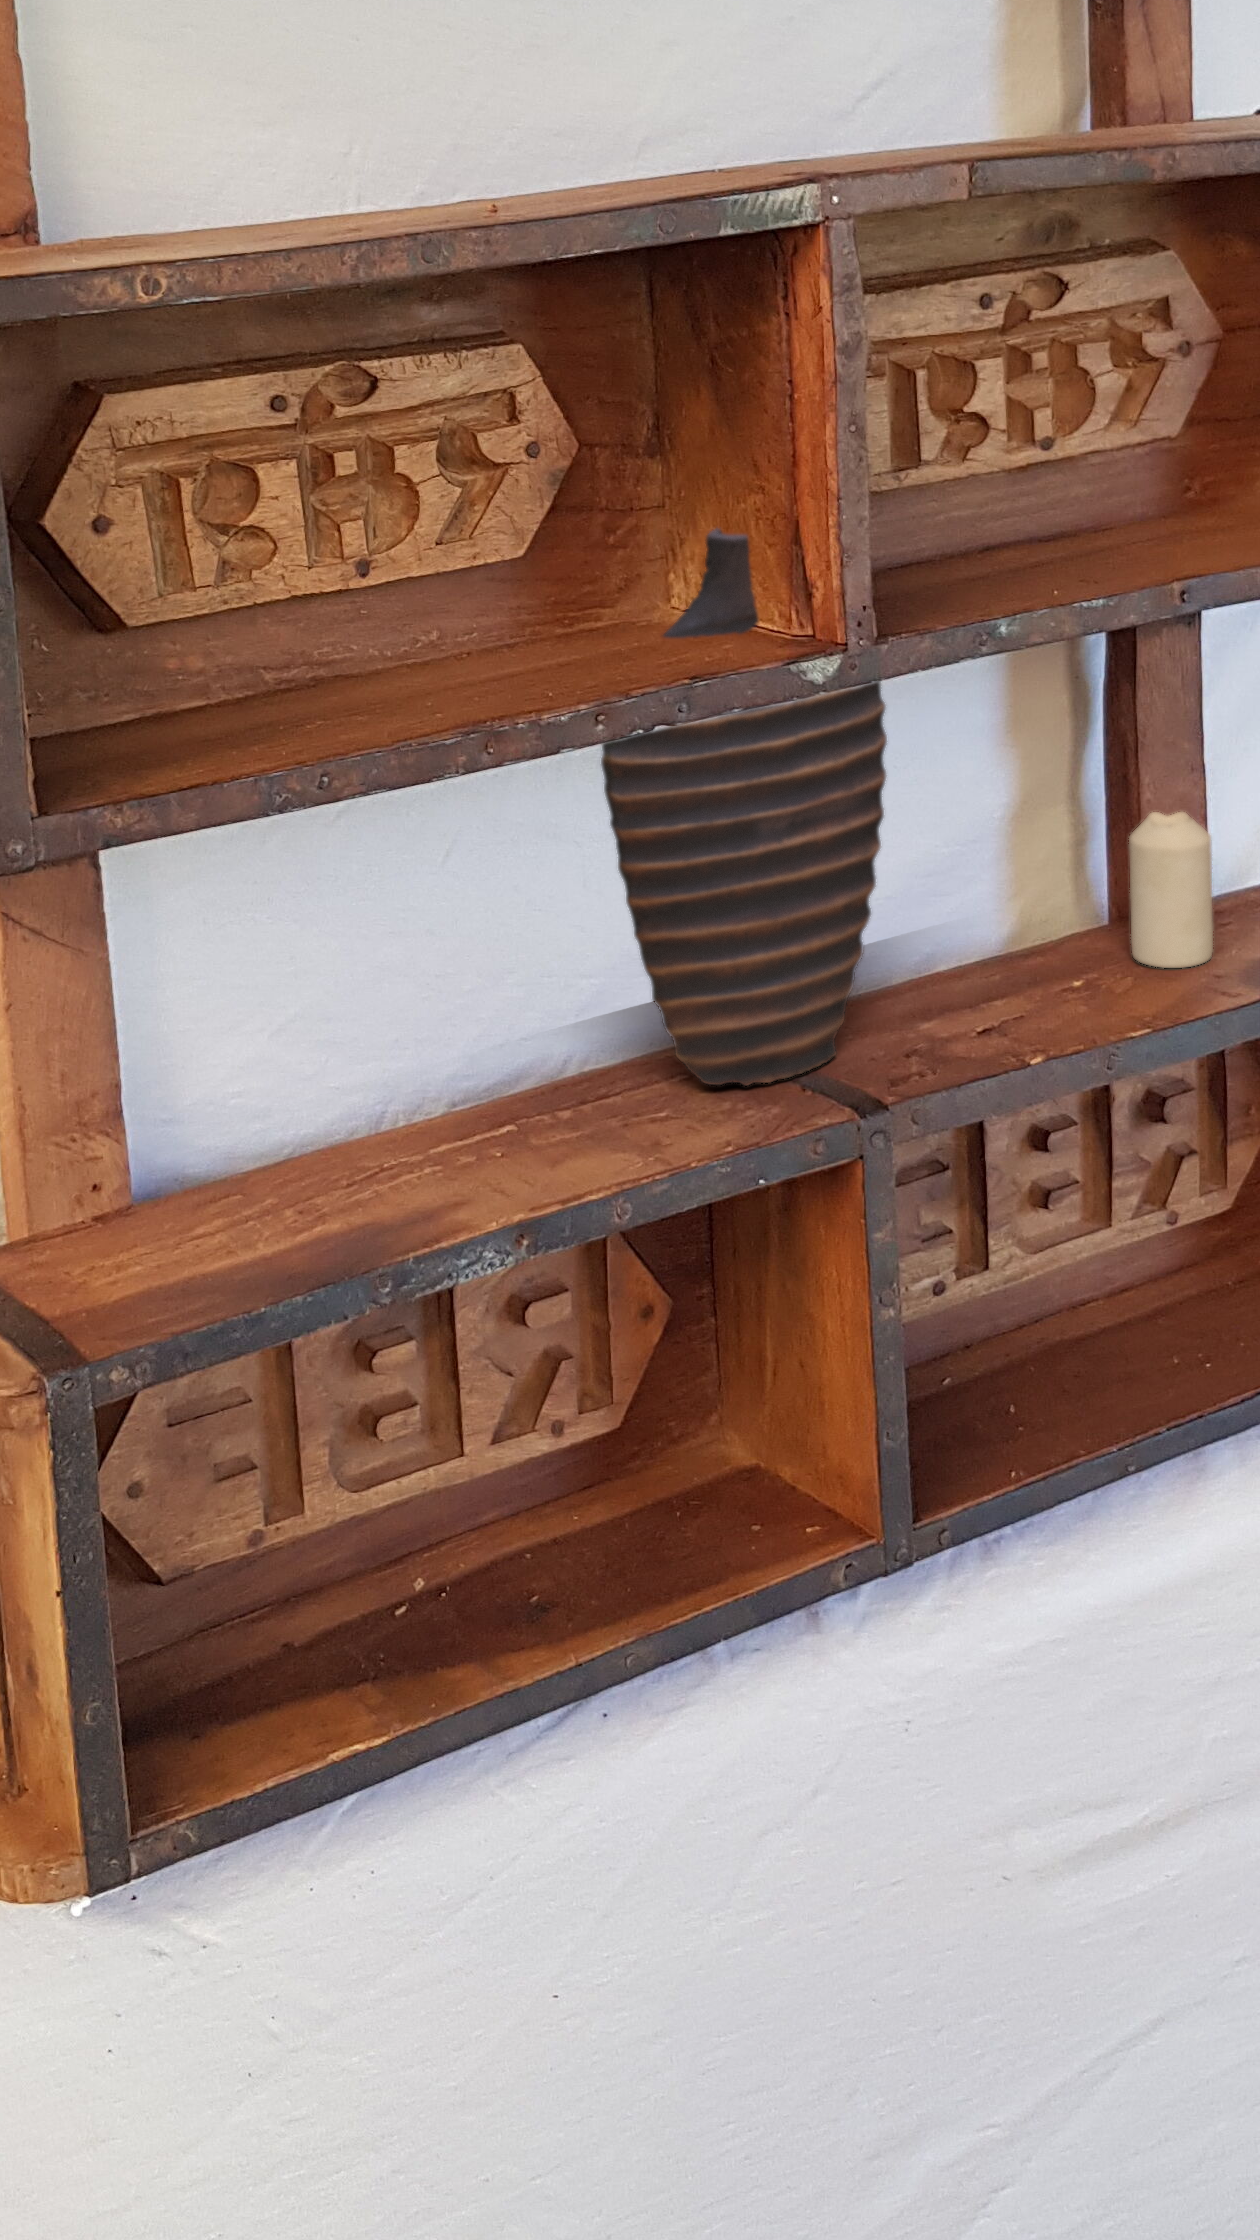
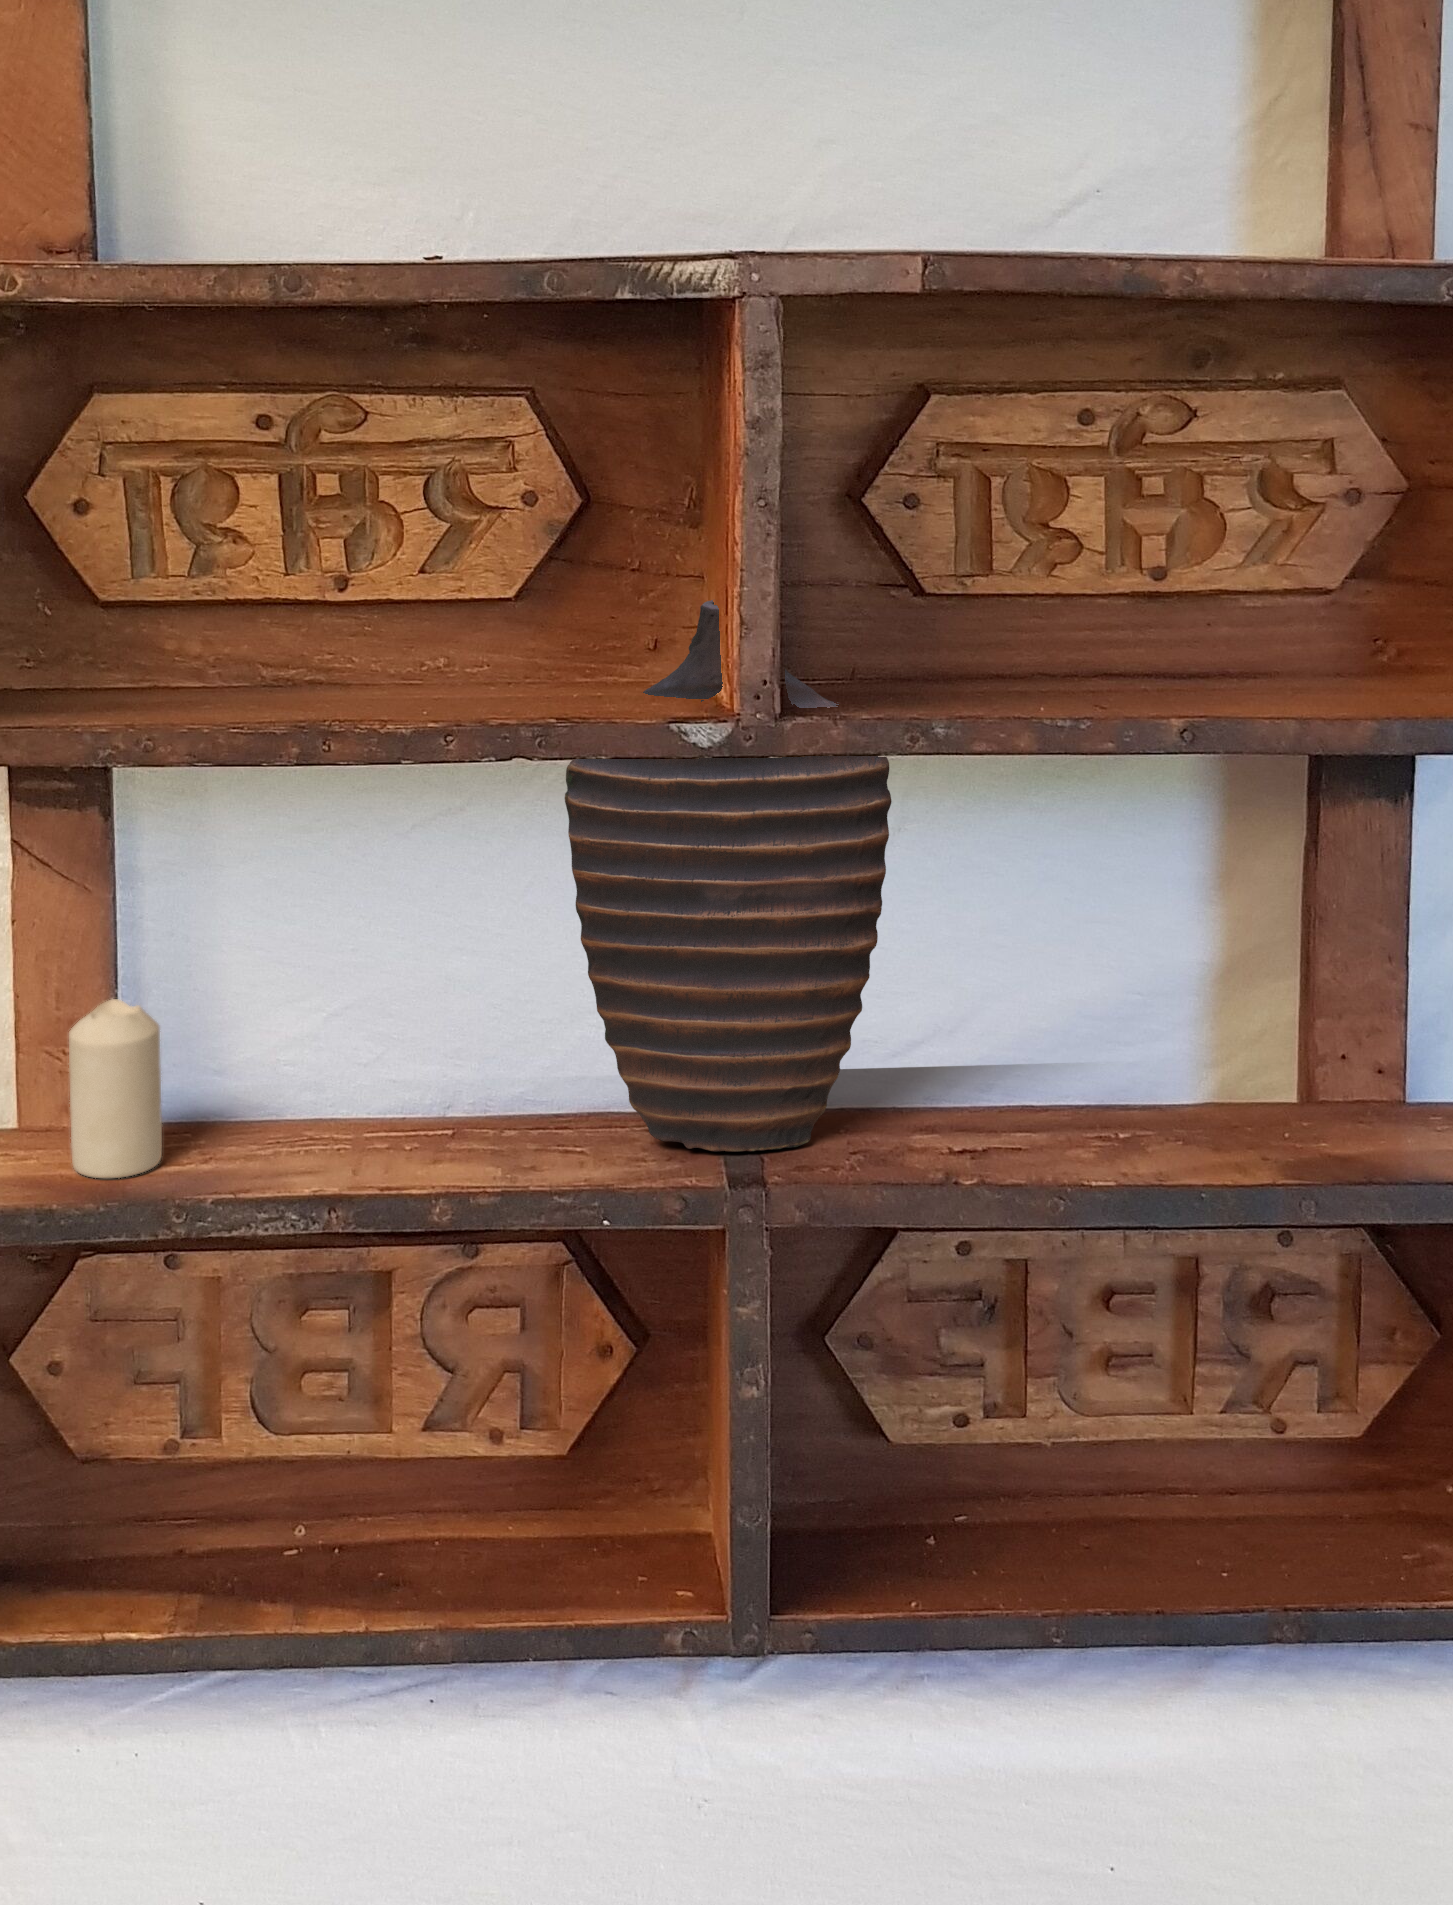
candle: present [1129,812,1213,968] -> present [69,999,162,1178]

